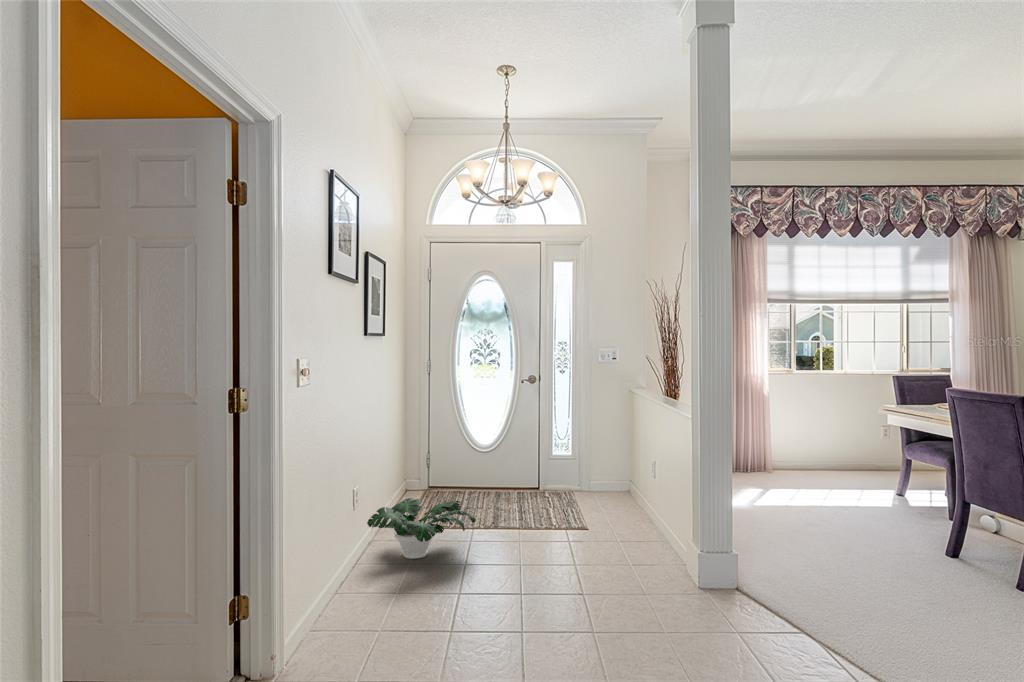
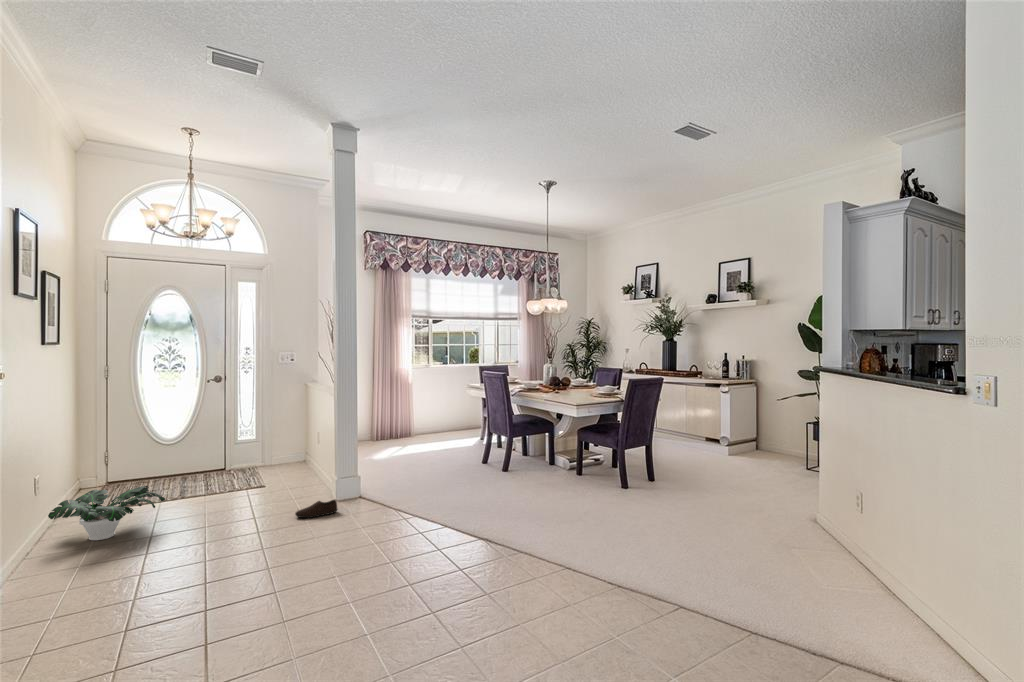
shoe: none [625,553,683,577] -> present [295,500,337,518]

